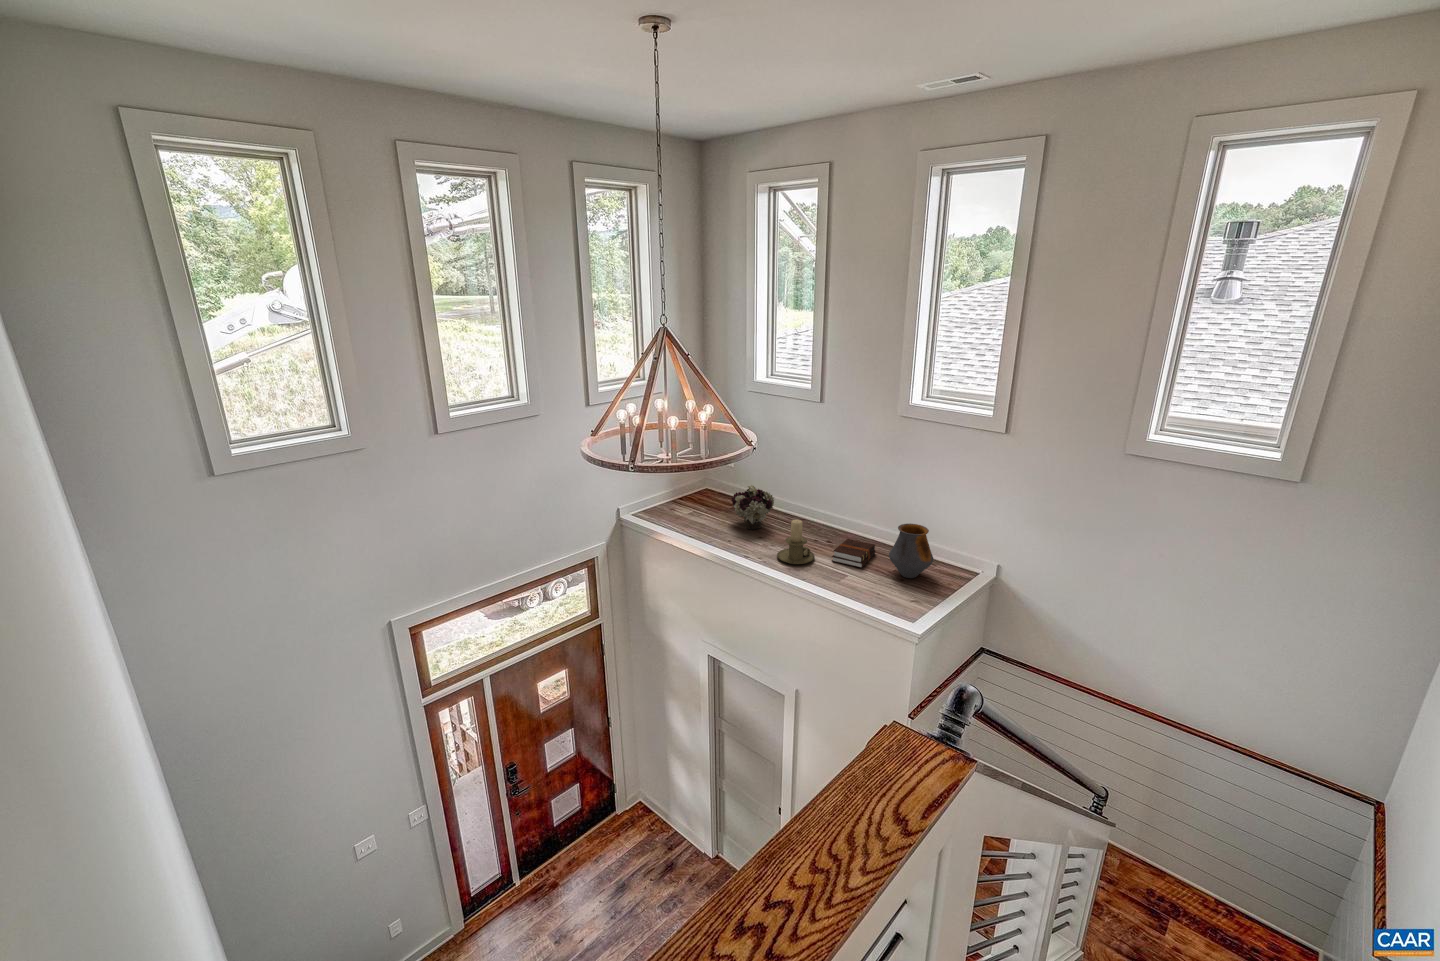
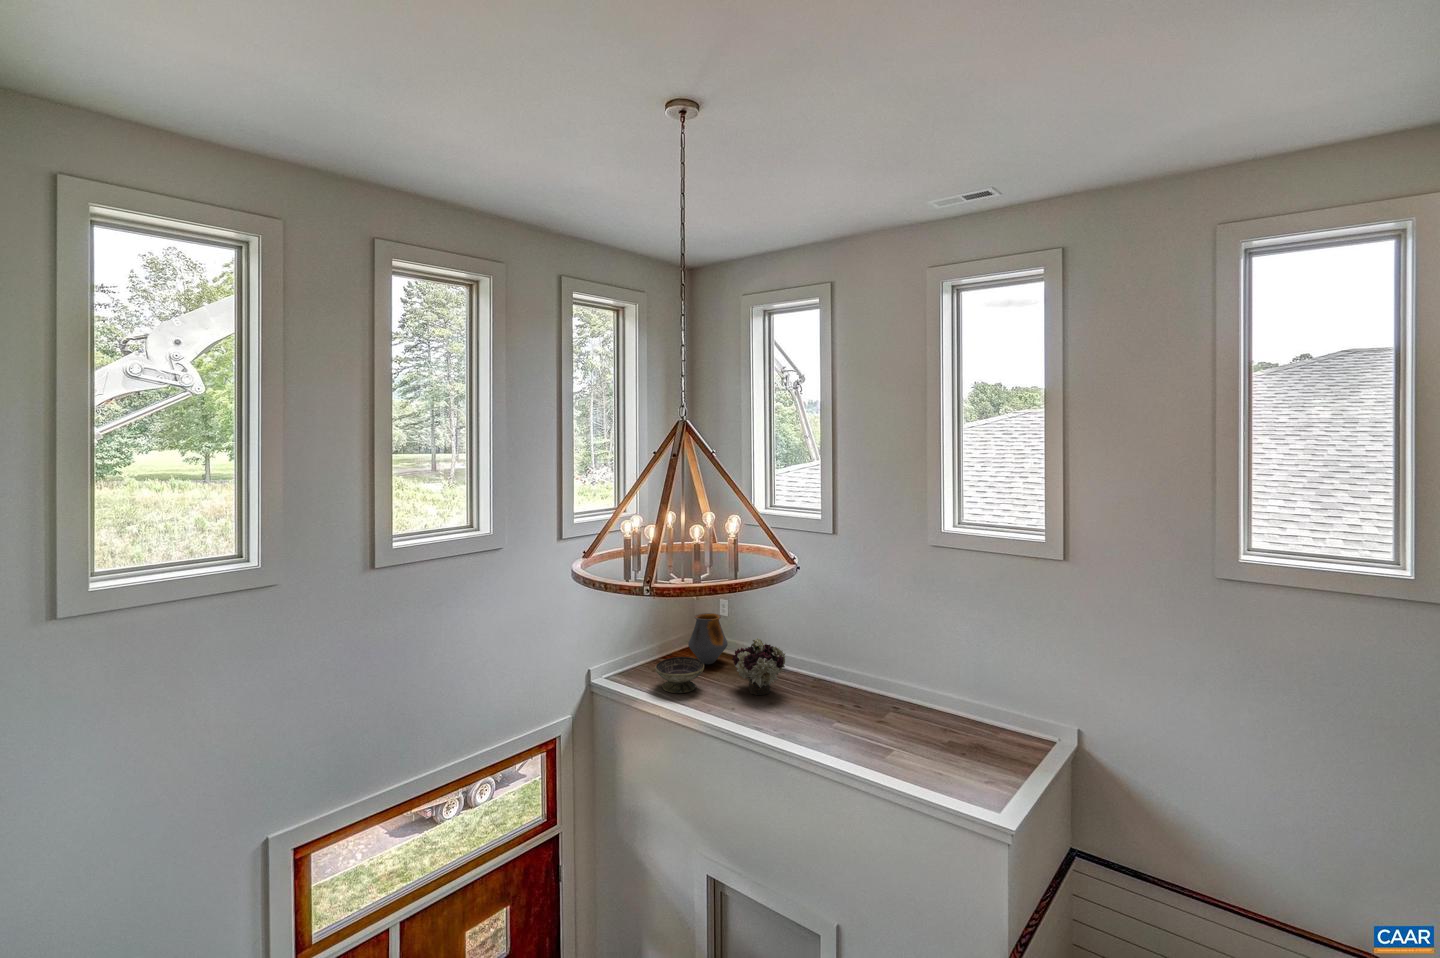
decorative bowl: none [669,497,709,526] -> present [655,657,704,693]
candle holder: present [777,520,815,564] -> none [797,678,845,736]
vase: present [889,524,933,578] -> present [688,613,728,664]
hardback book: present [832,539,876,568] -> none [866,702,918,739]

